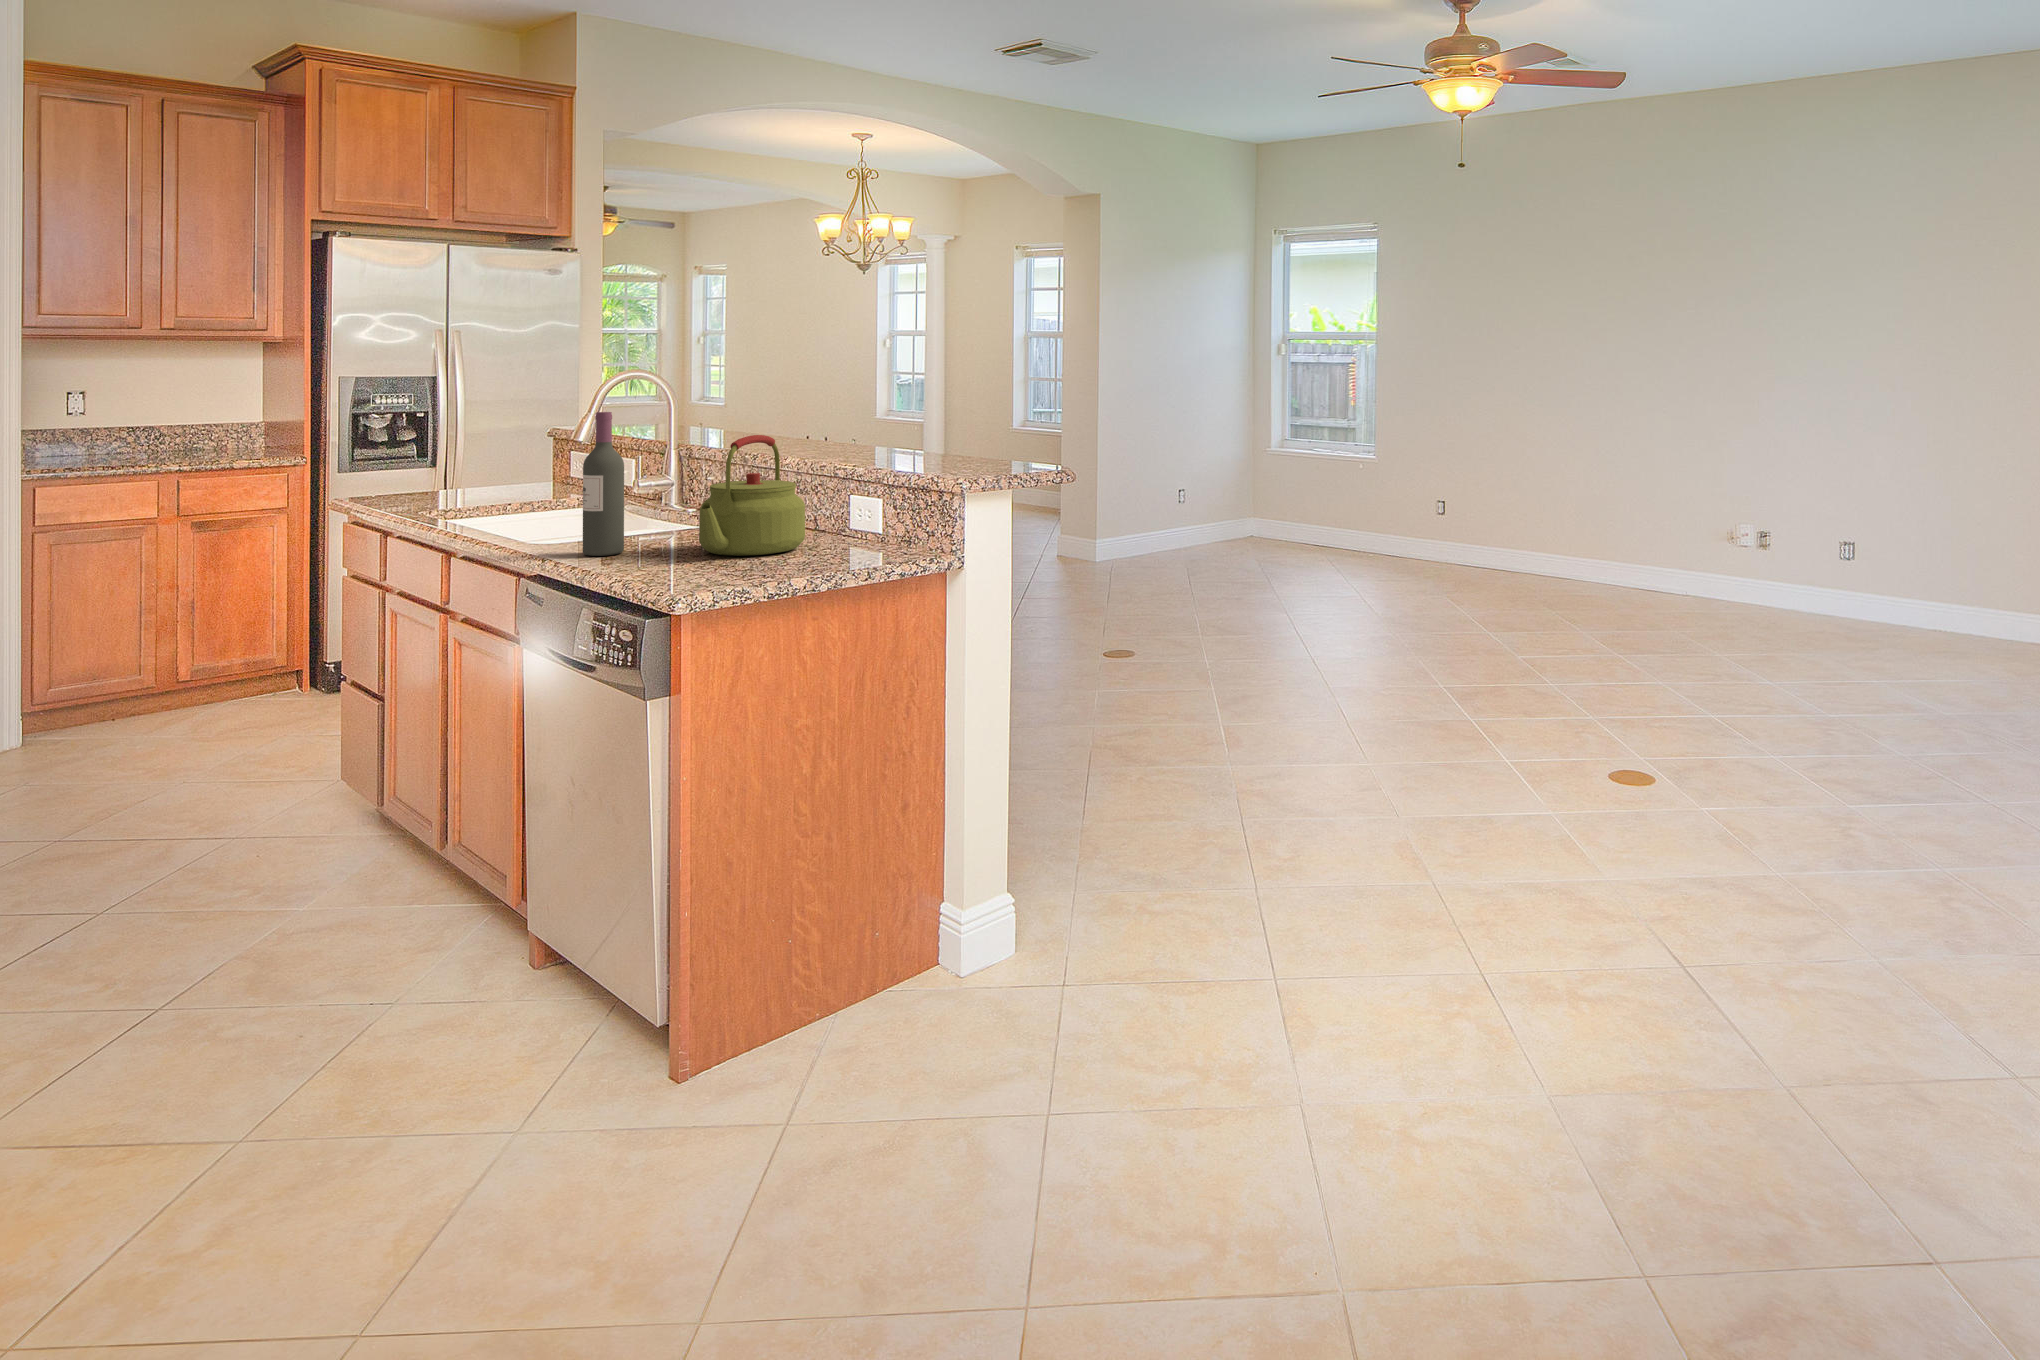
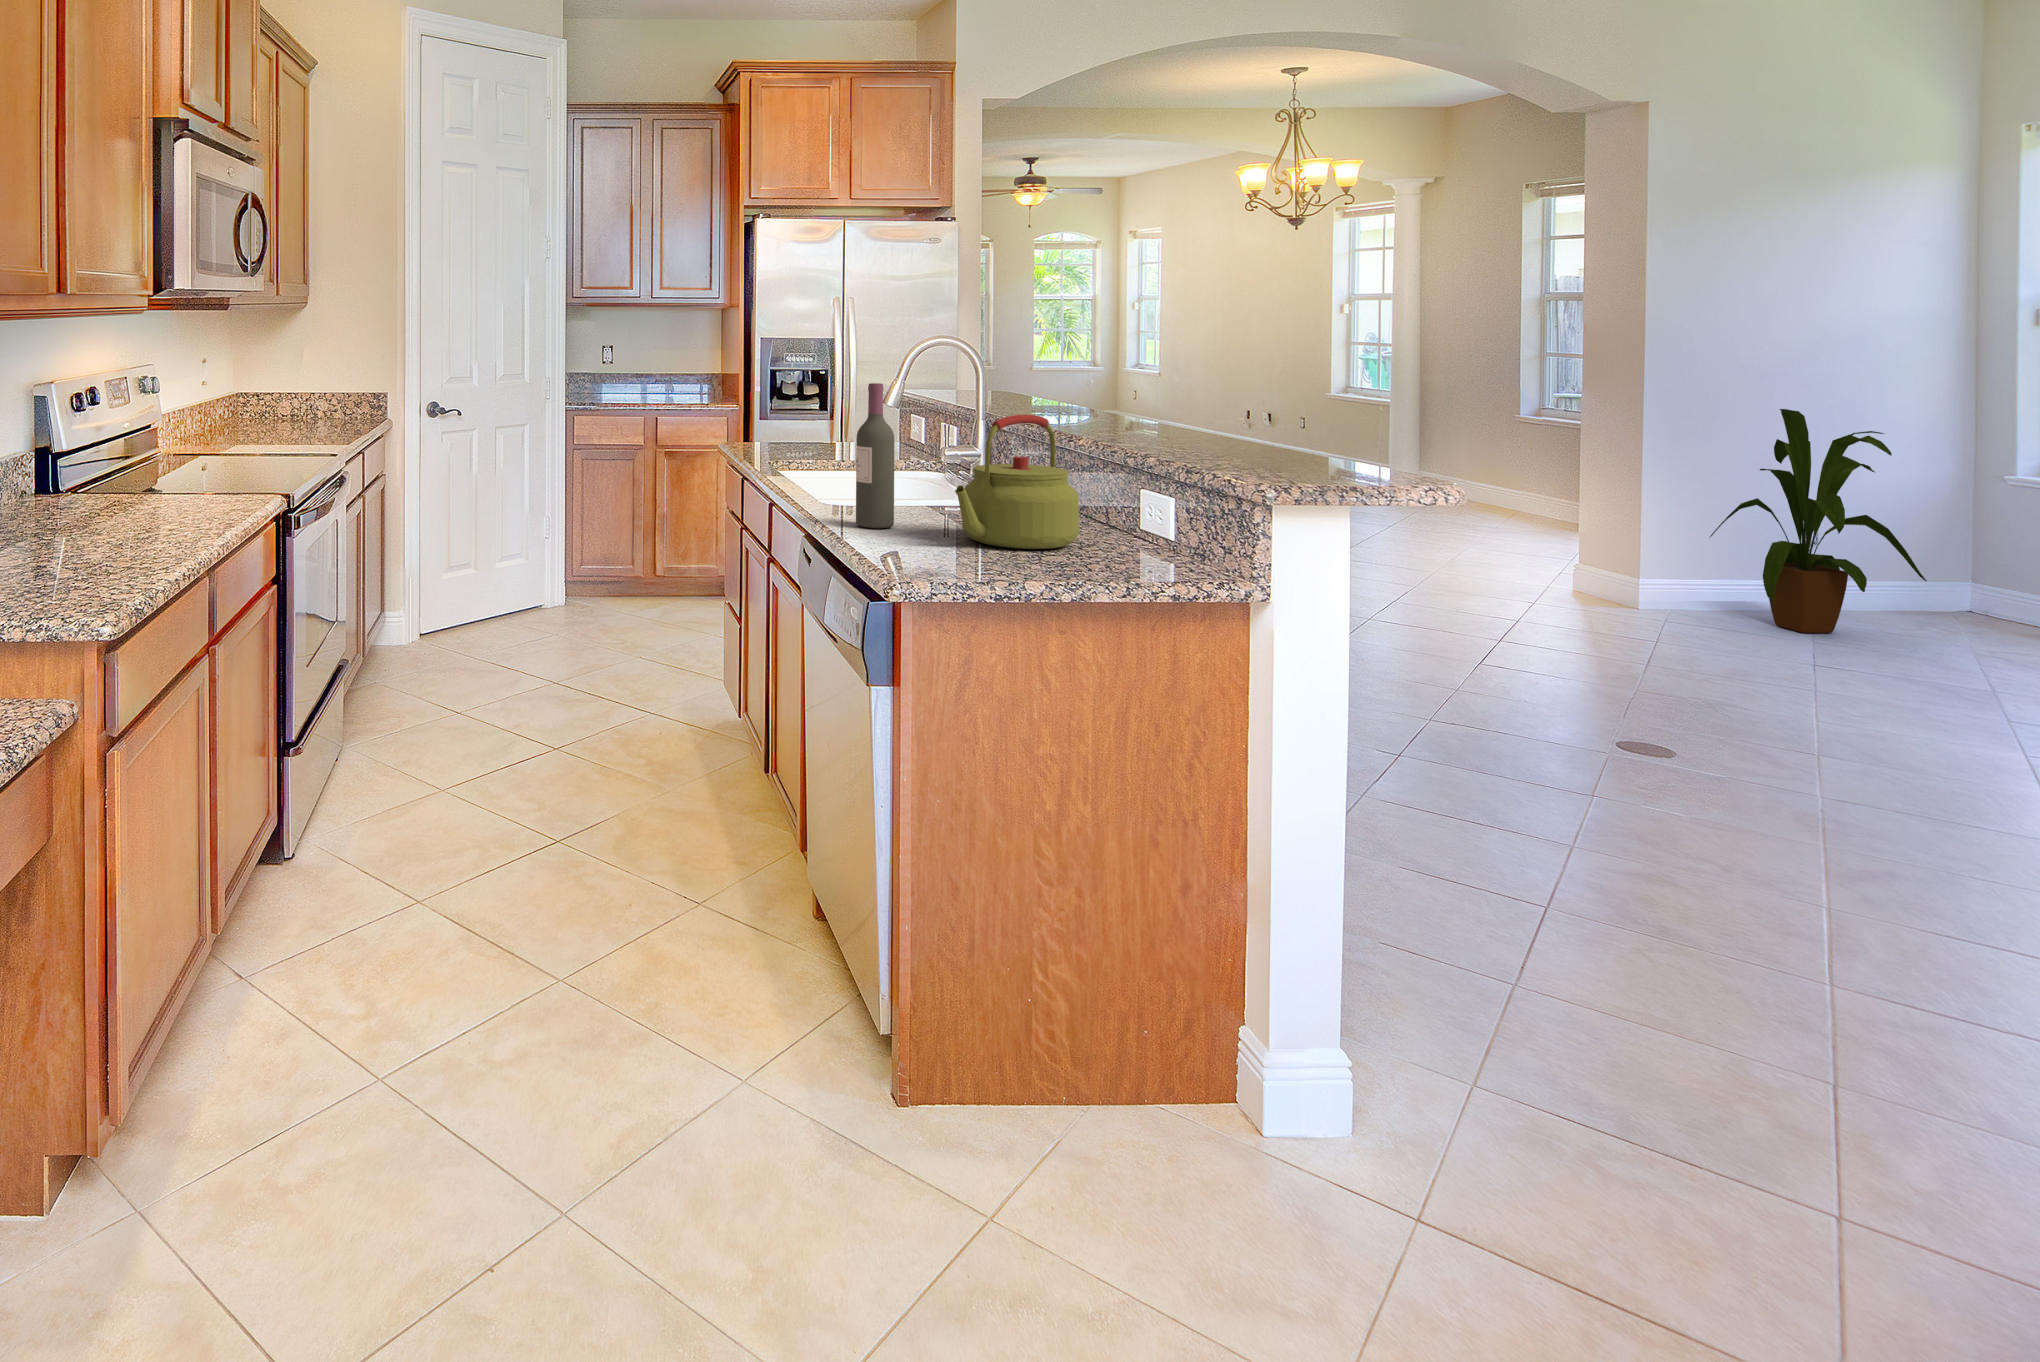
house plant: none [1132,413,1234,562] -> present [1710,409,1926,633]

